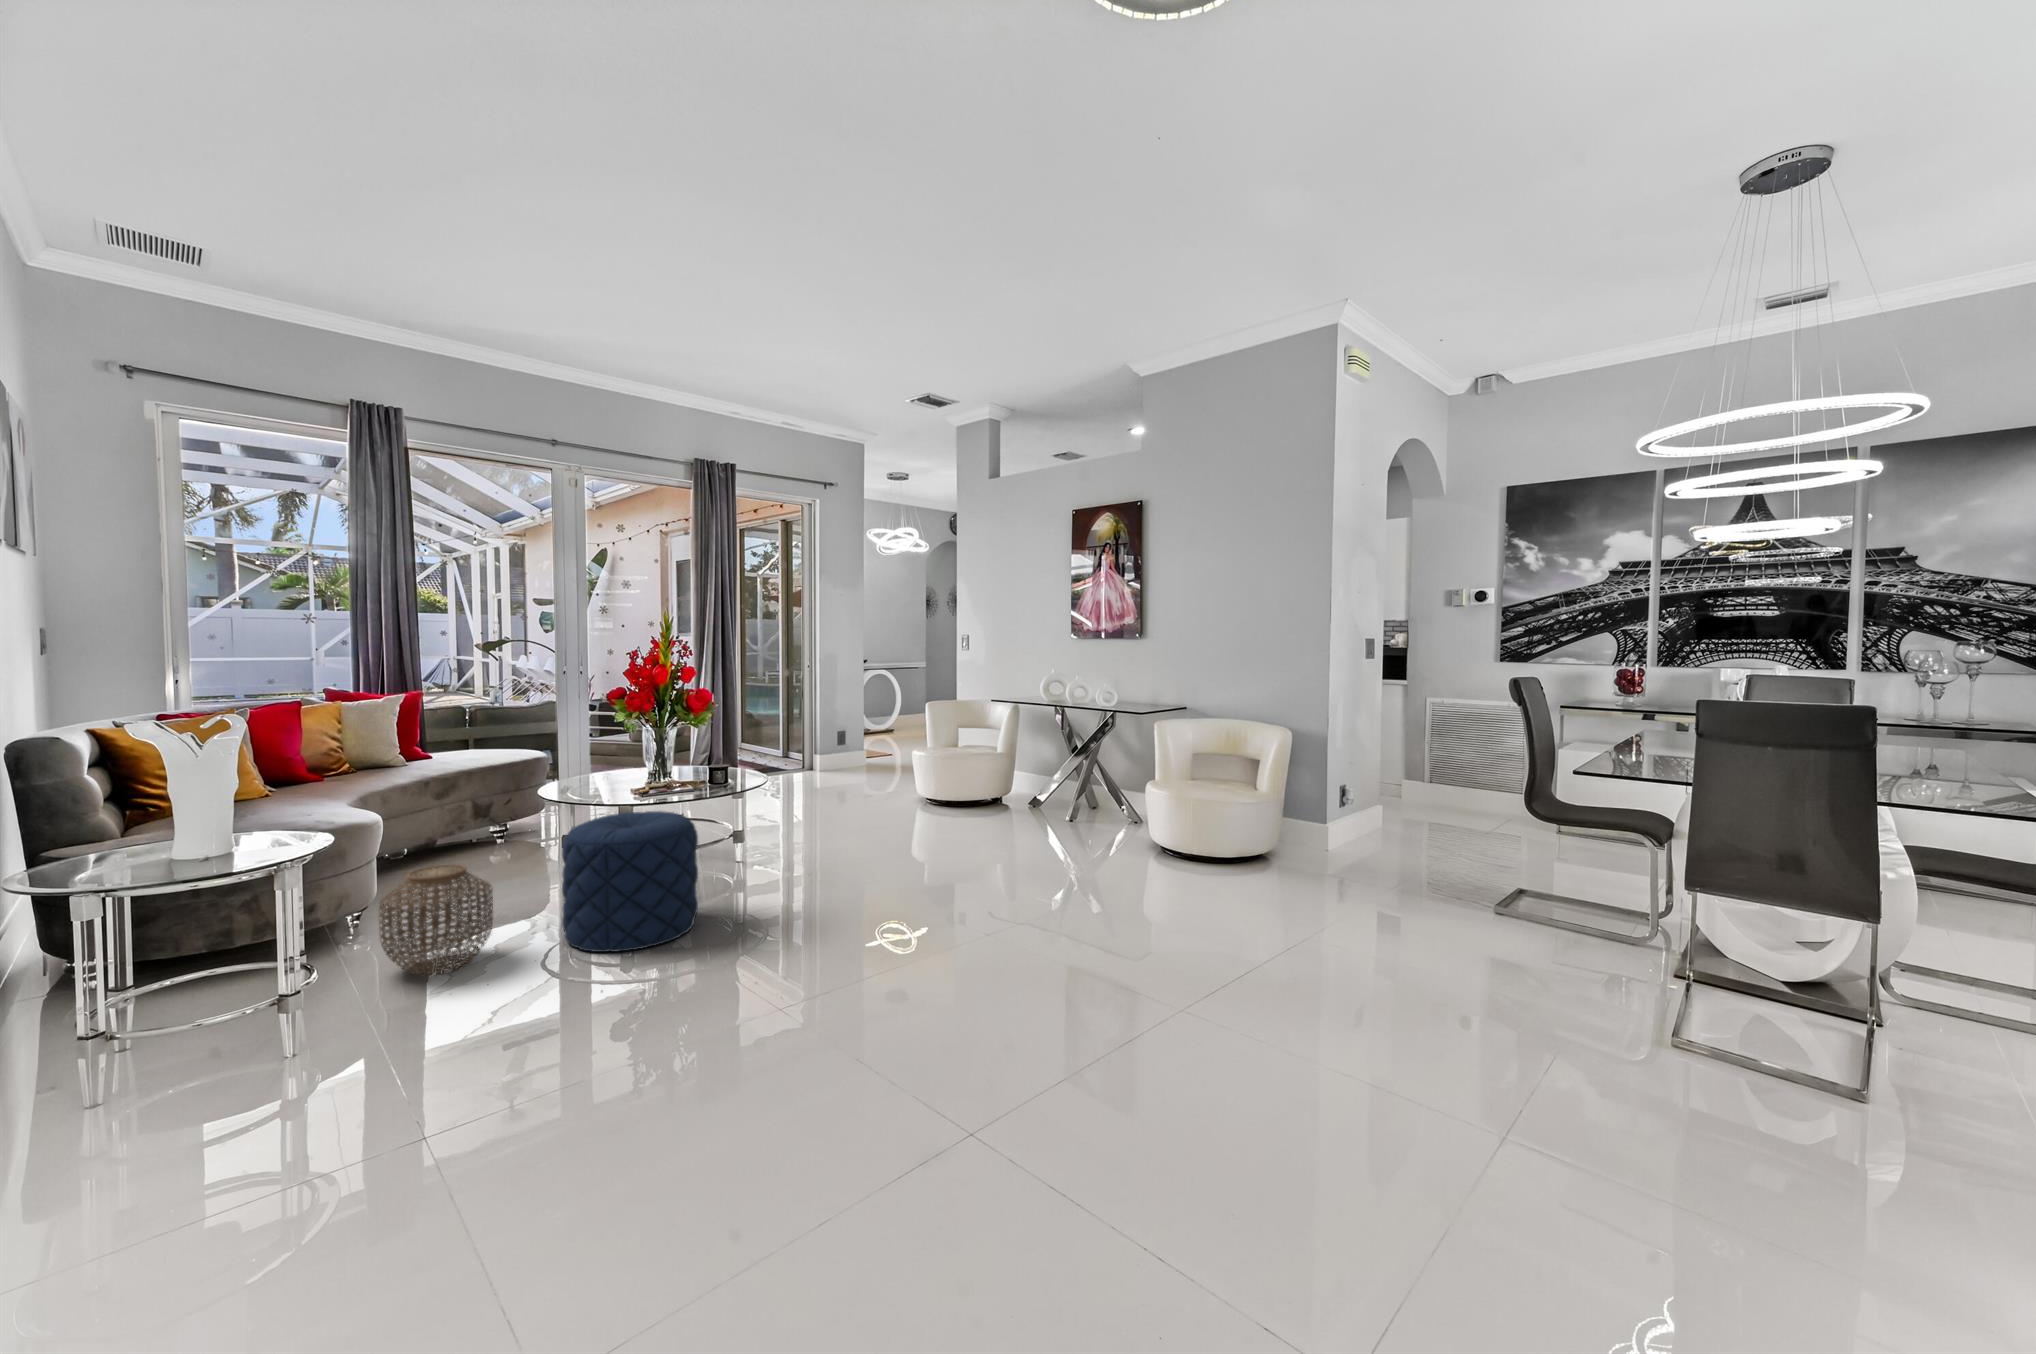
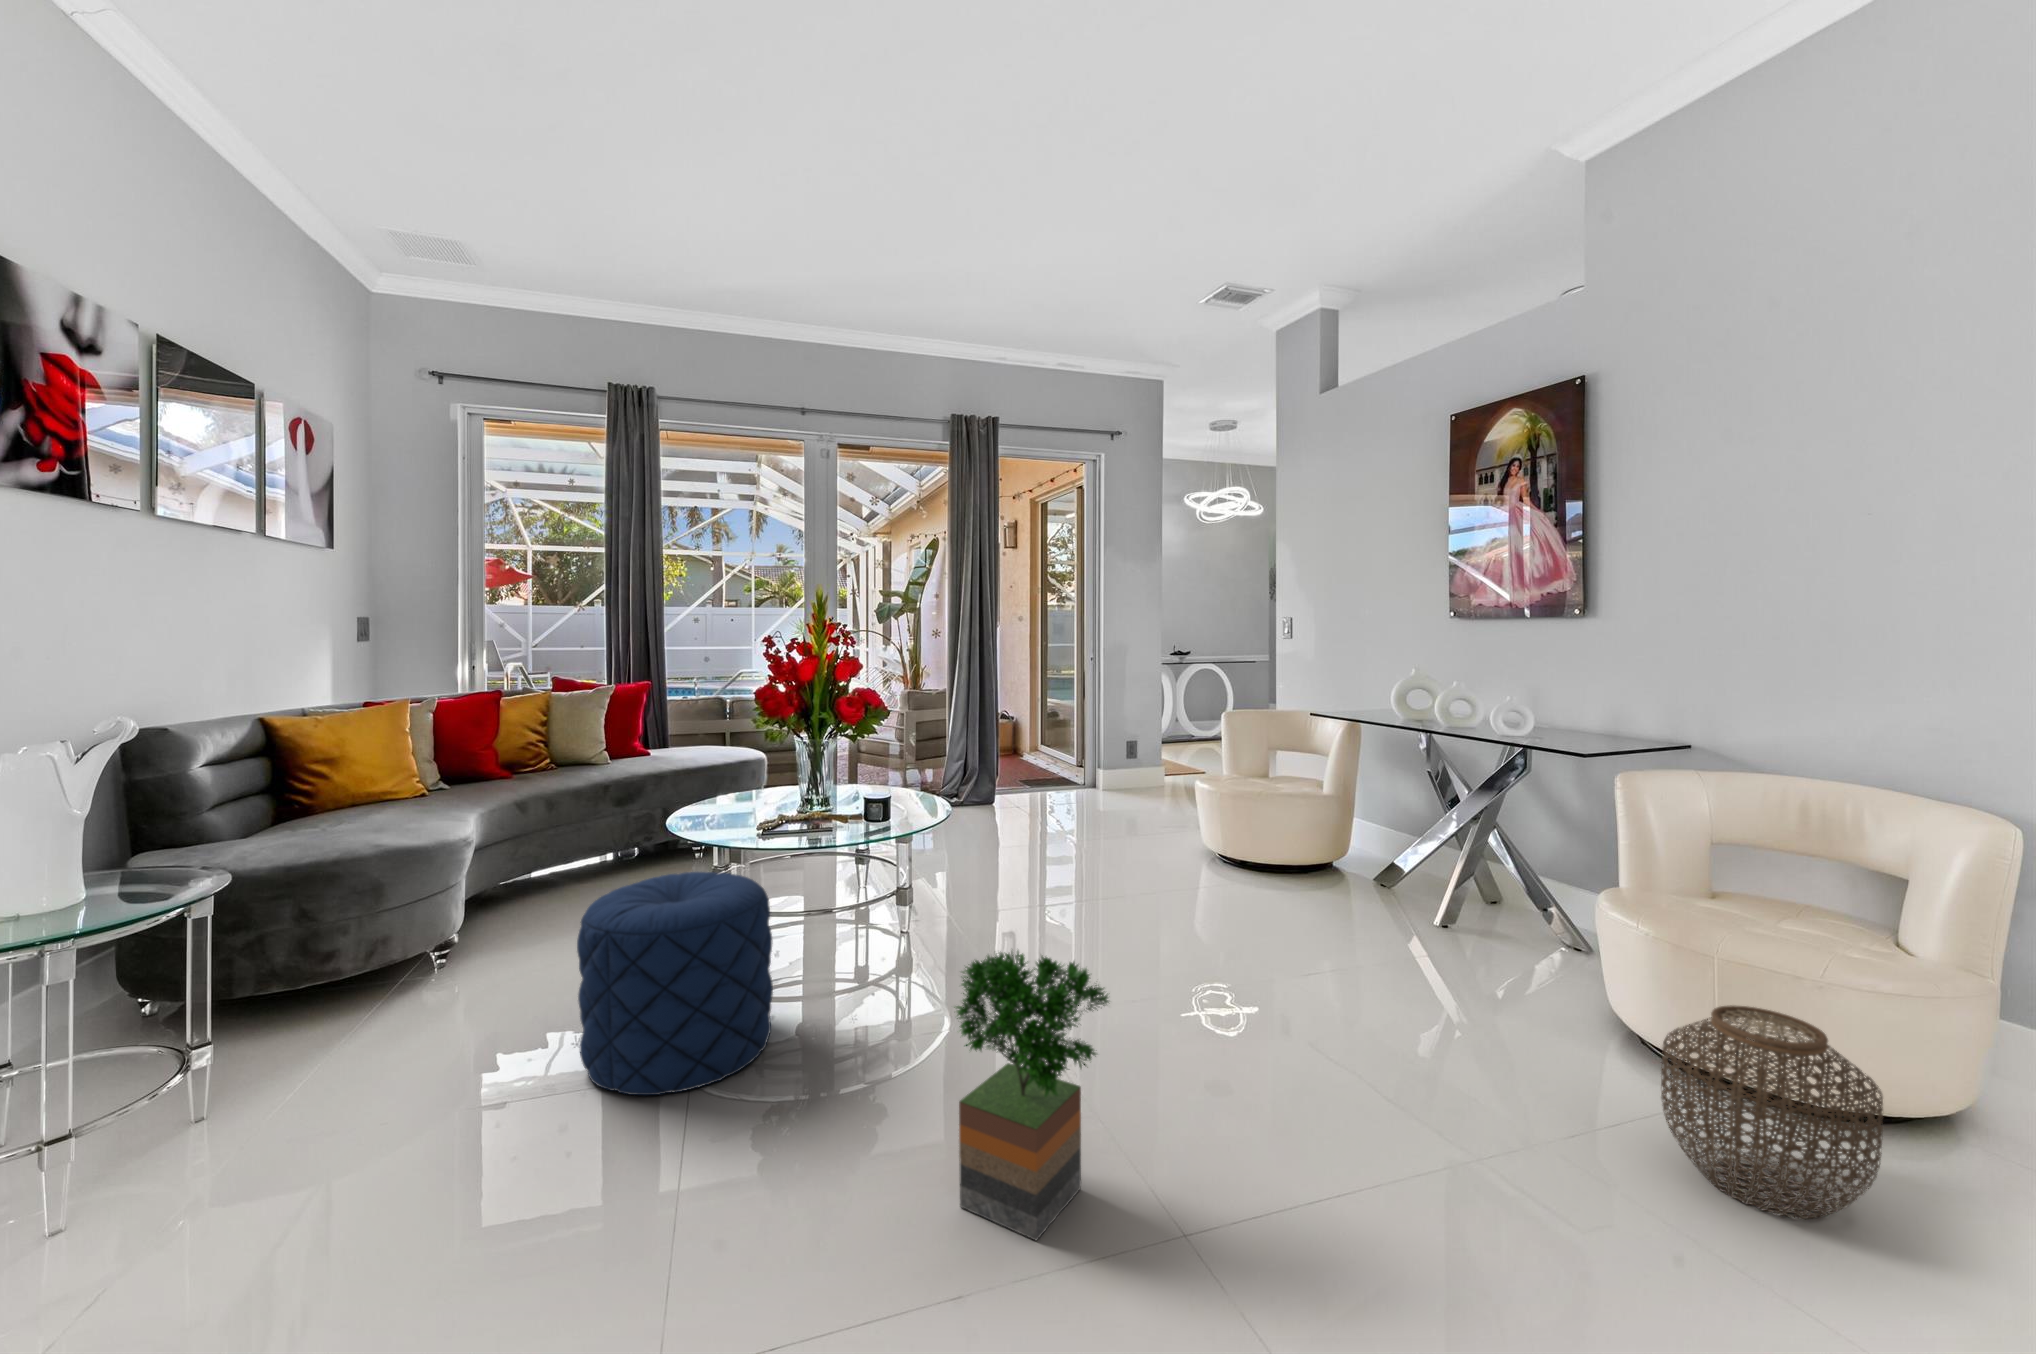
potted tree: none [863,818,948,956] -> present [954,951,1109,1240]
woven basket: present [379,864,493,975] -> present [1661,1005,1883,1219]

